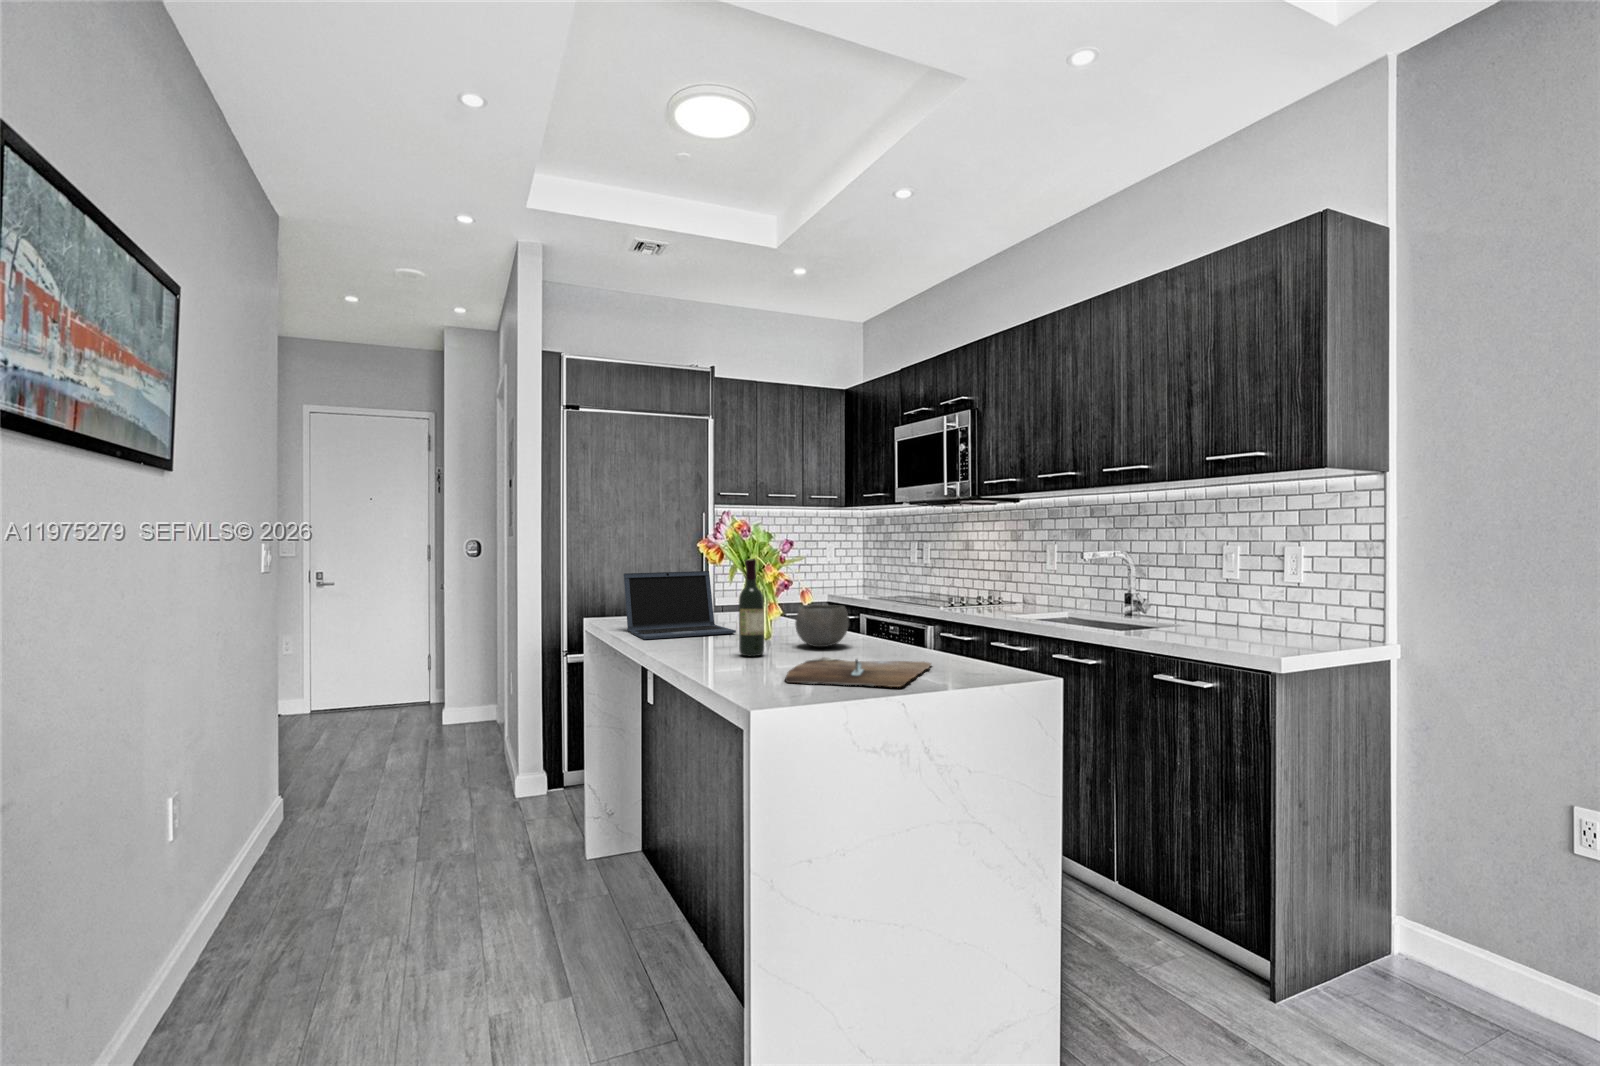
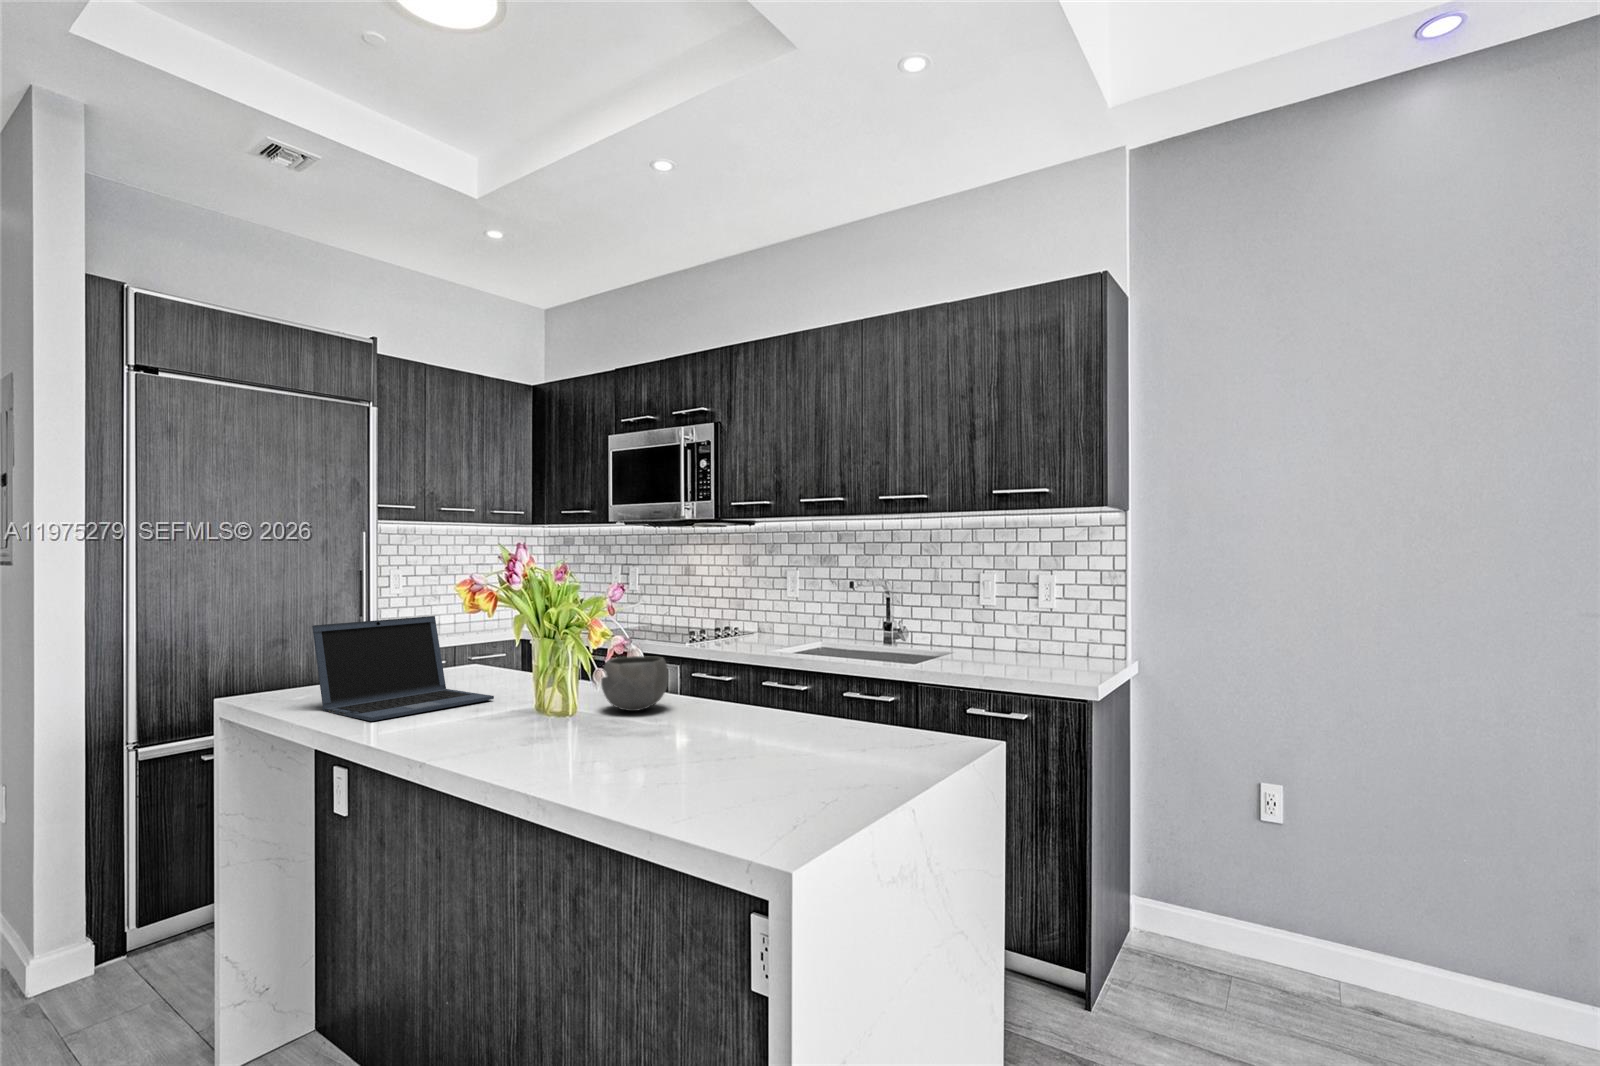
wine bottle: present [739,559,764,656] -> none [549,605,583,734]
cutting board: present [785,657,931,687] -> none [644,719,817,768]

